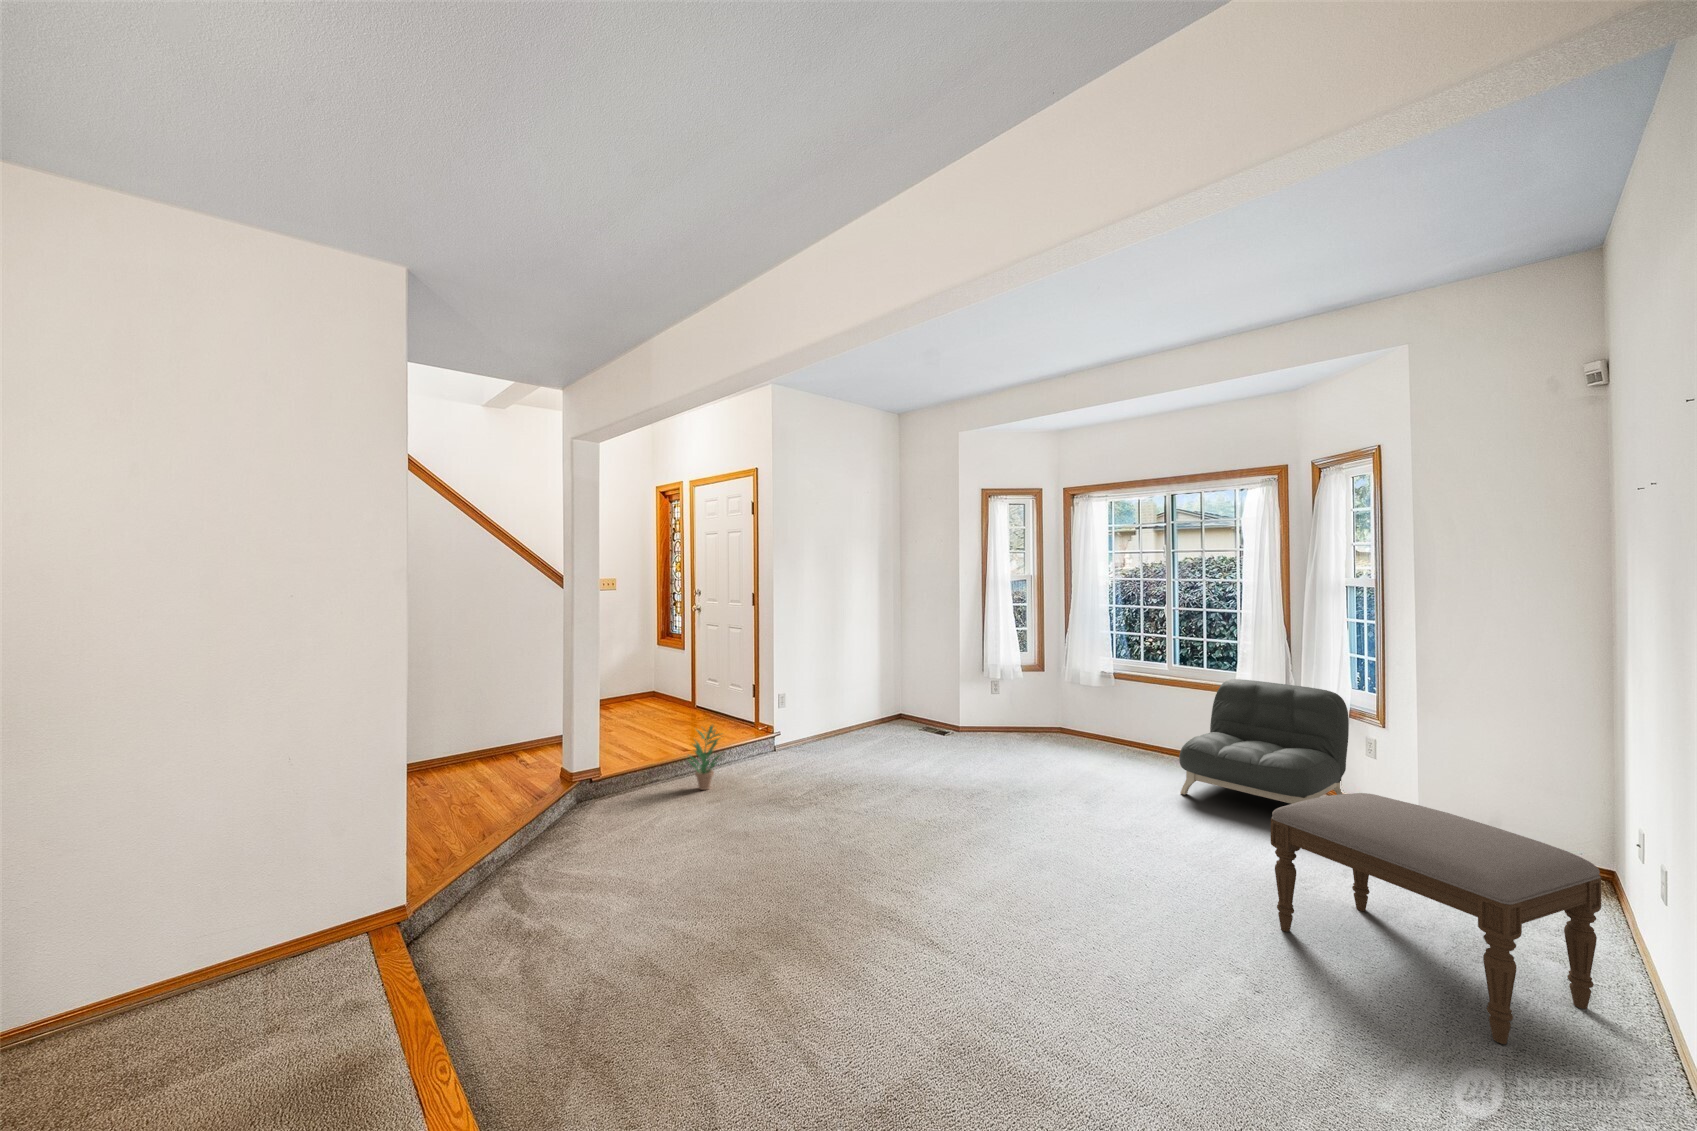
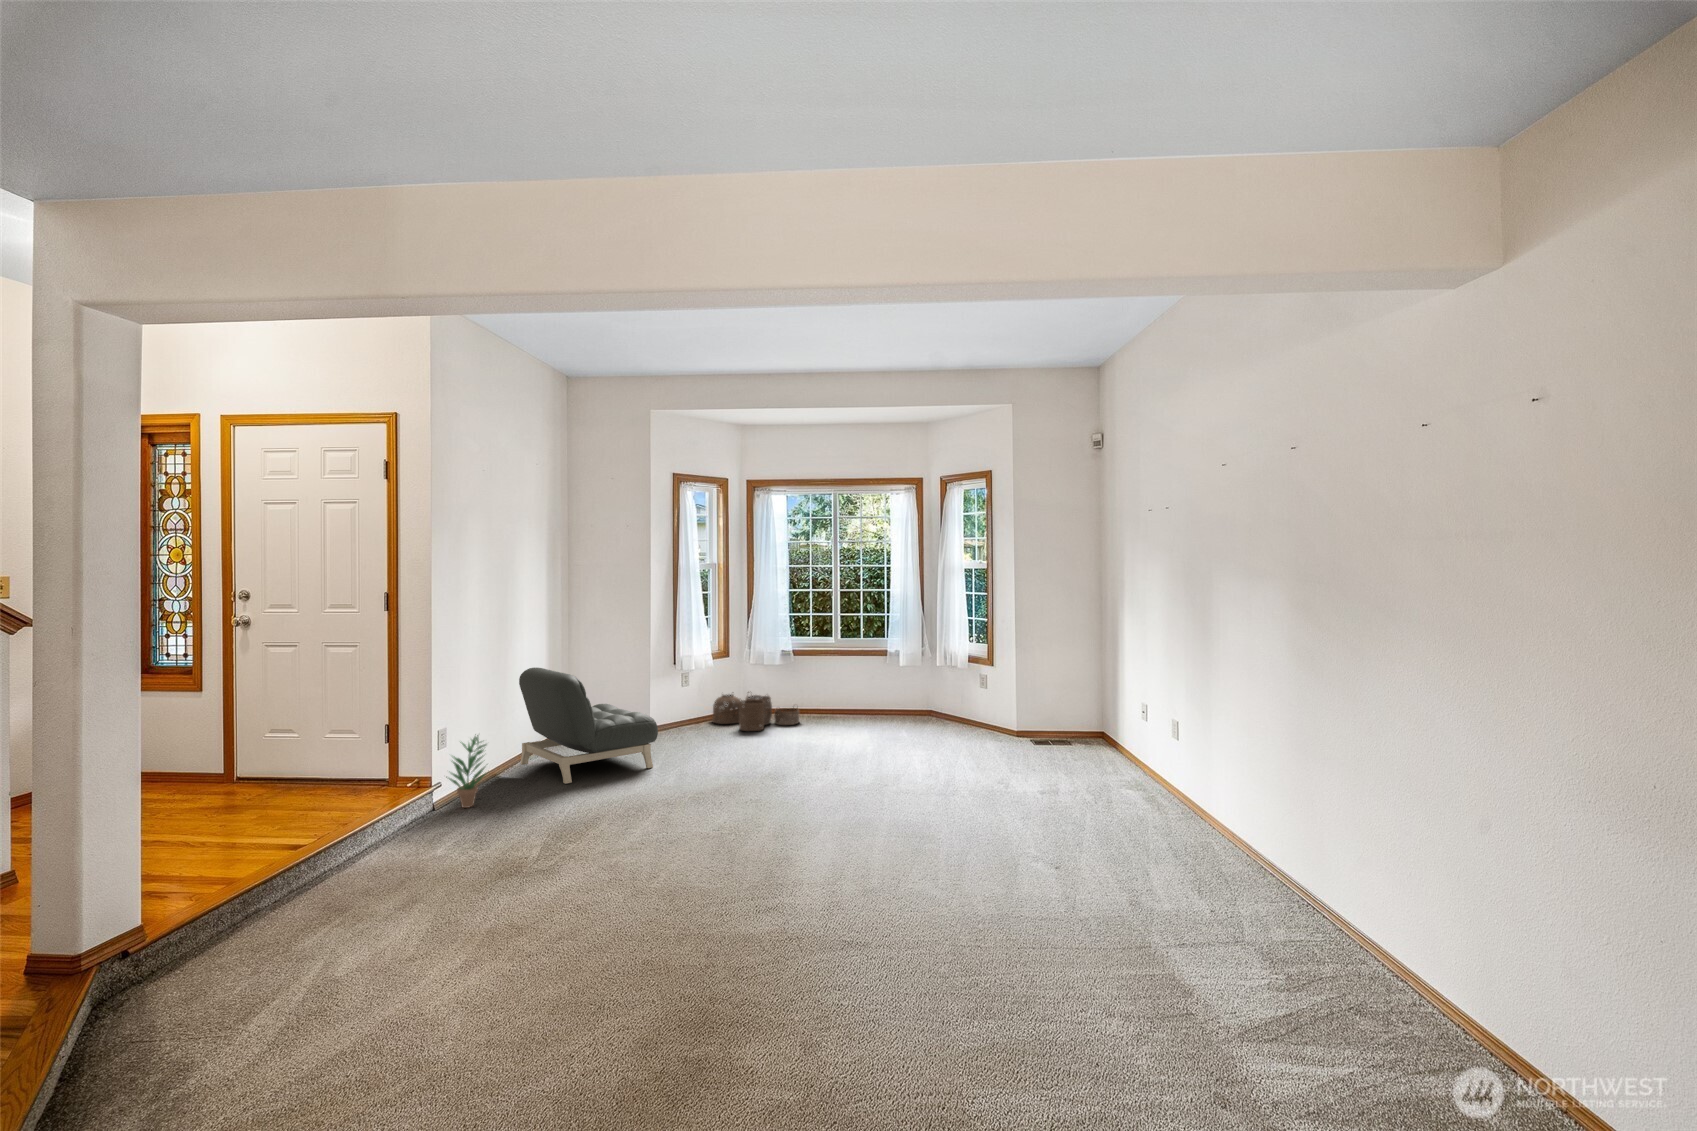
armchair: present [1179,679,1349,804] -> present [519,668,658,784]
woven basket: none [1018,710,1111,758] -> present [713,692,799,731]
ottoman: present [1271,793,1601,1044] -> none [981,699,1121,805]

